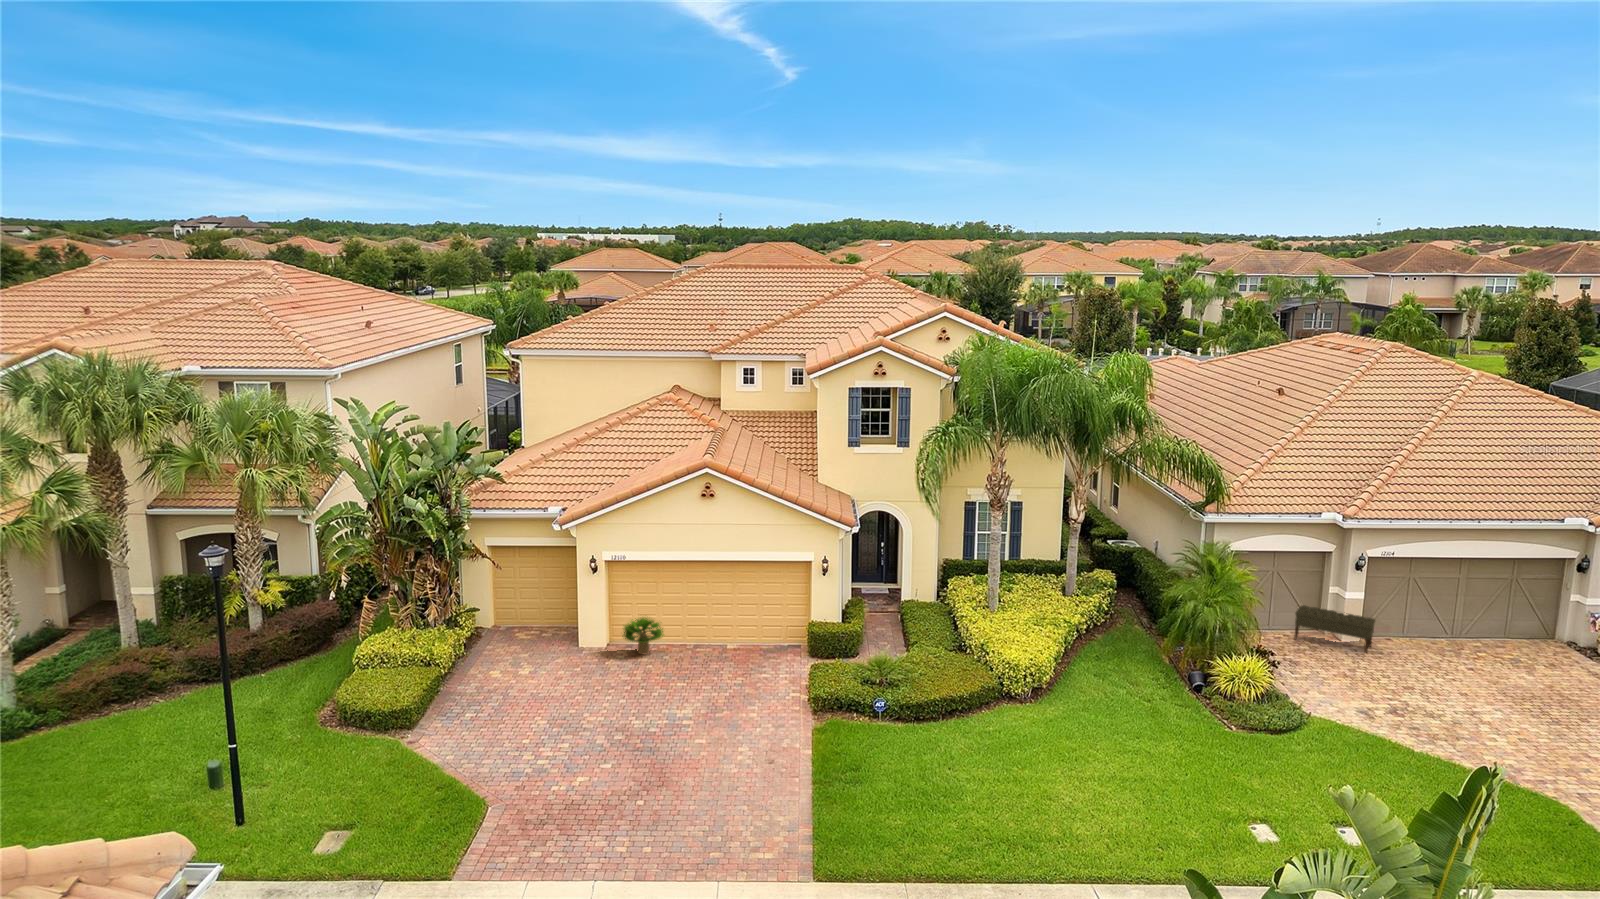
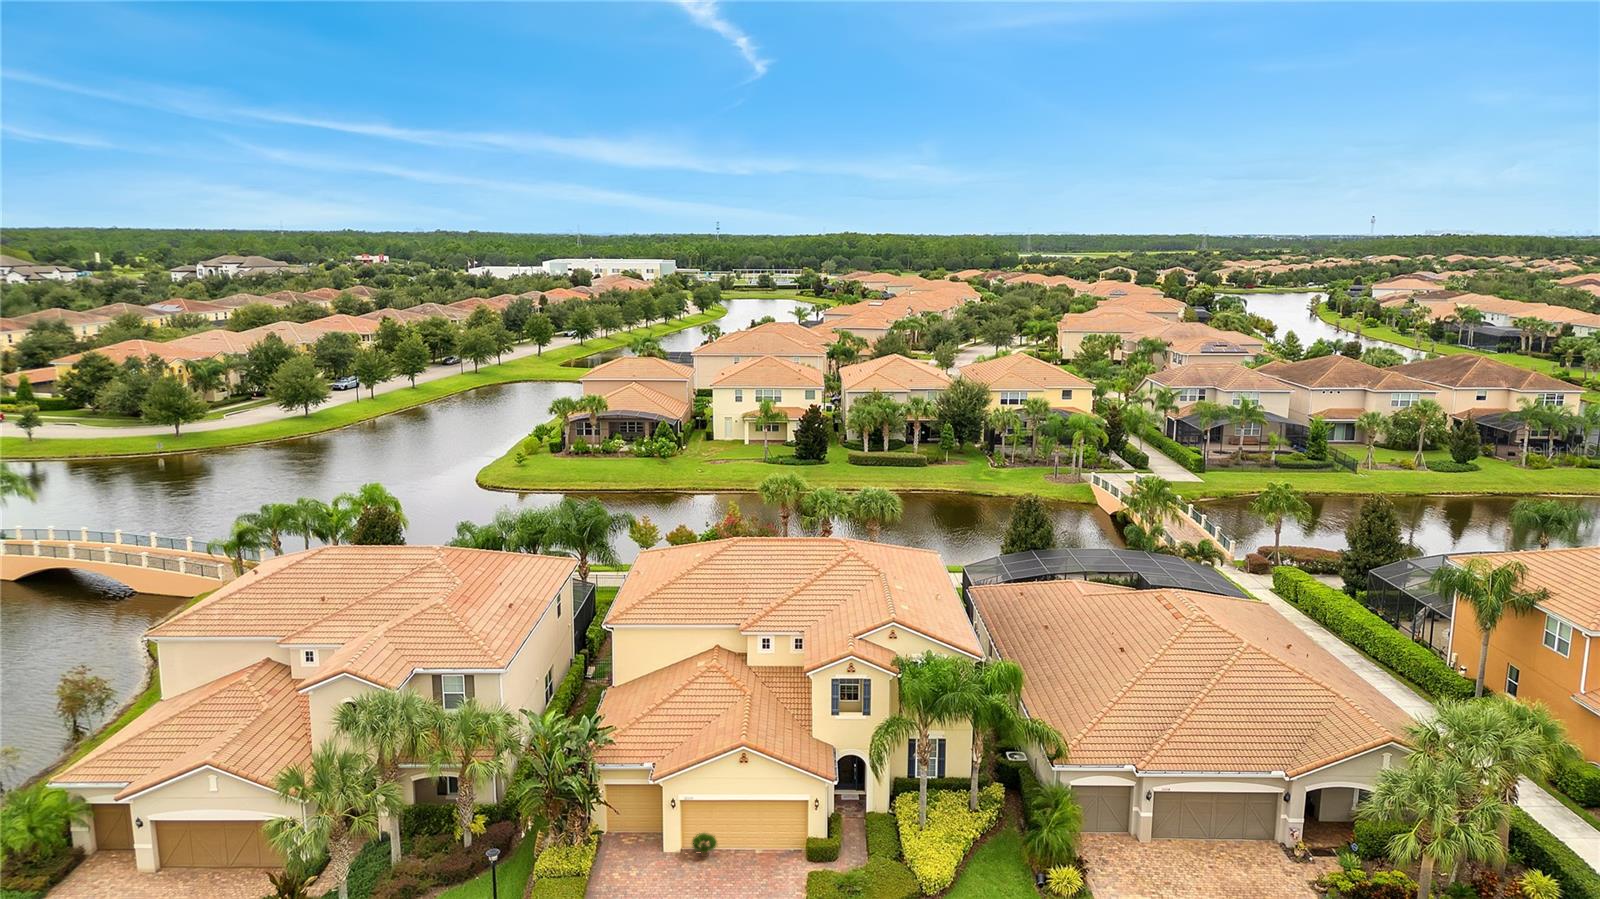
bench: present [1294,605,1375,653] -> none [1111,817,1159,854]

